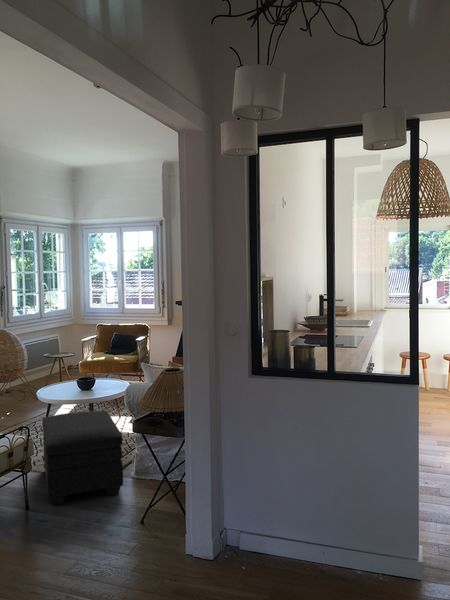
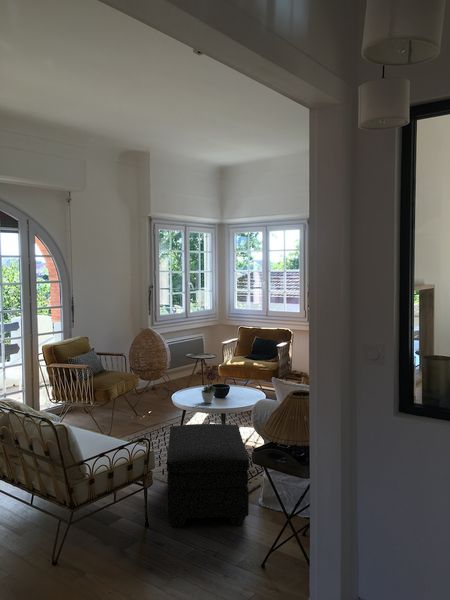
flower arrangement: none [61,355,90,395] -> present [197,362,221,403]

